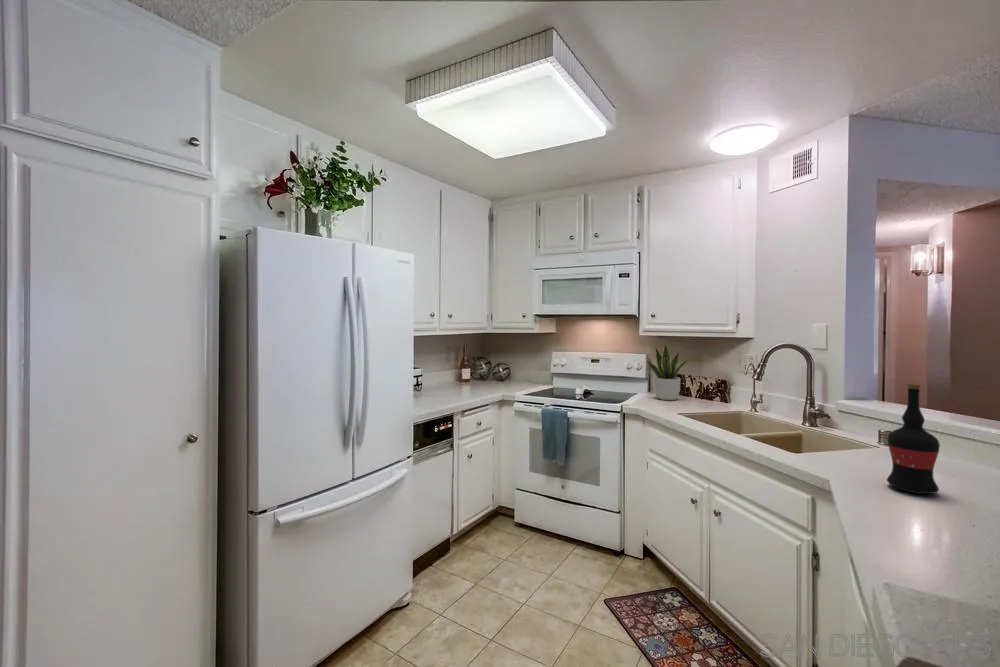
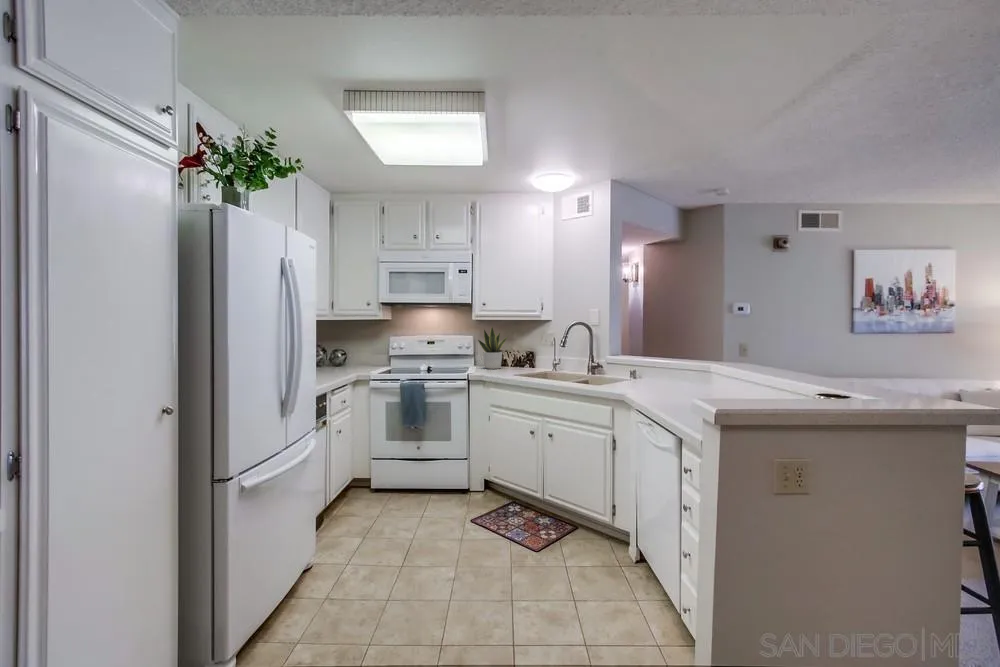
wine bottle: present [887,383,940,494] -> none [645,336,666,393]

